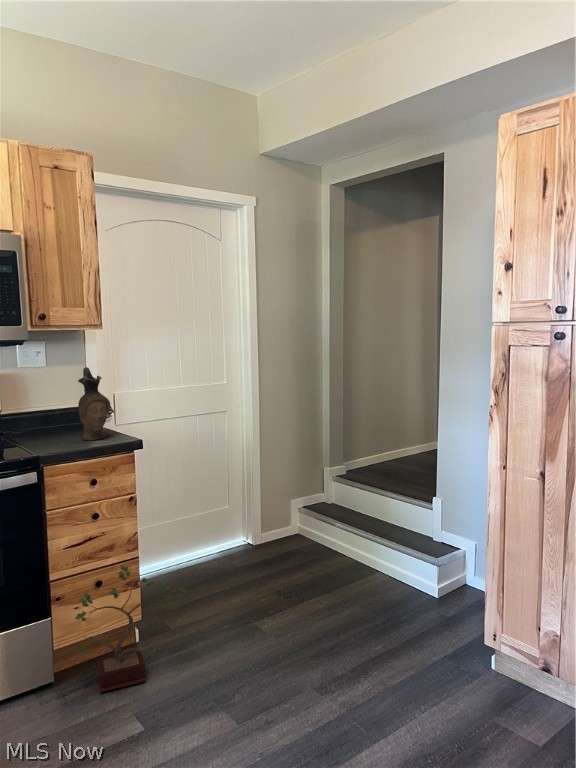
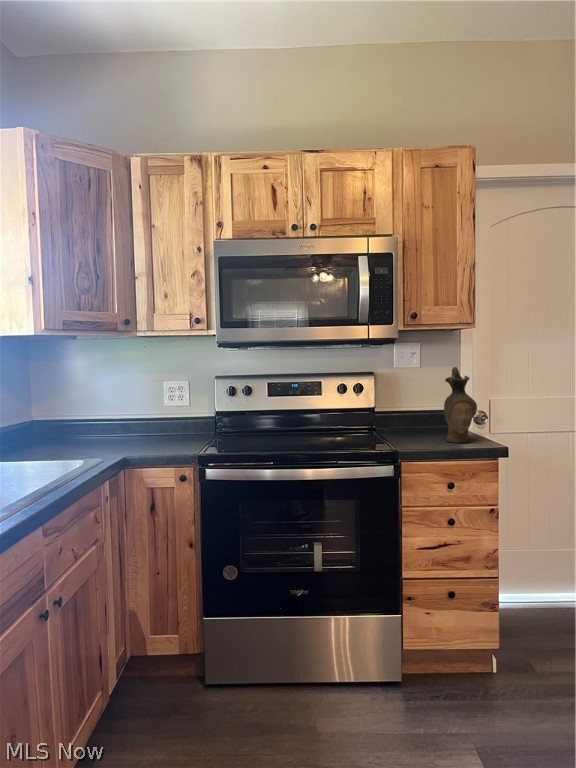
potted plant: present [75,565,187,692] -> none [420,580,552,720]

